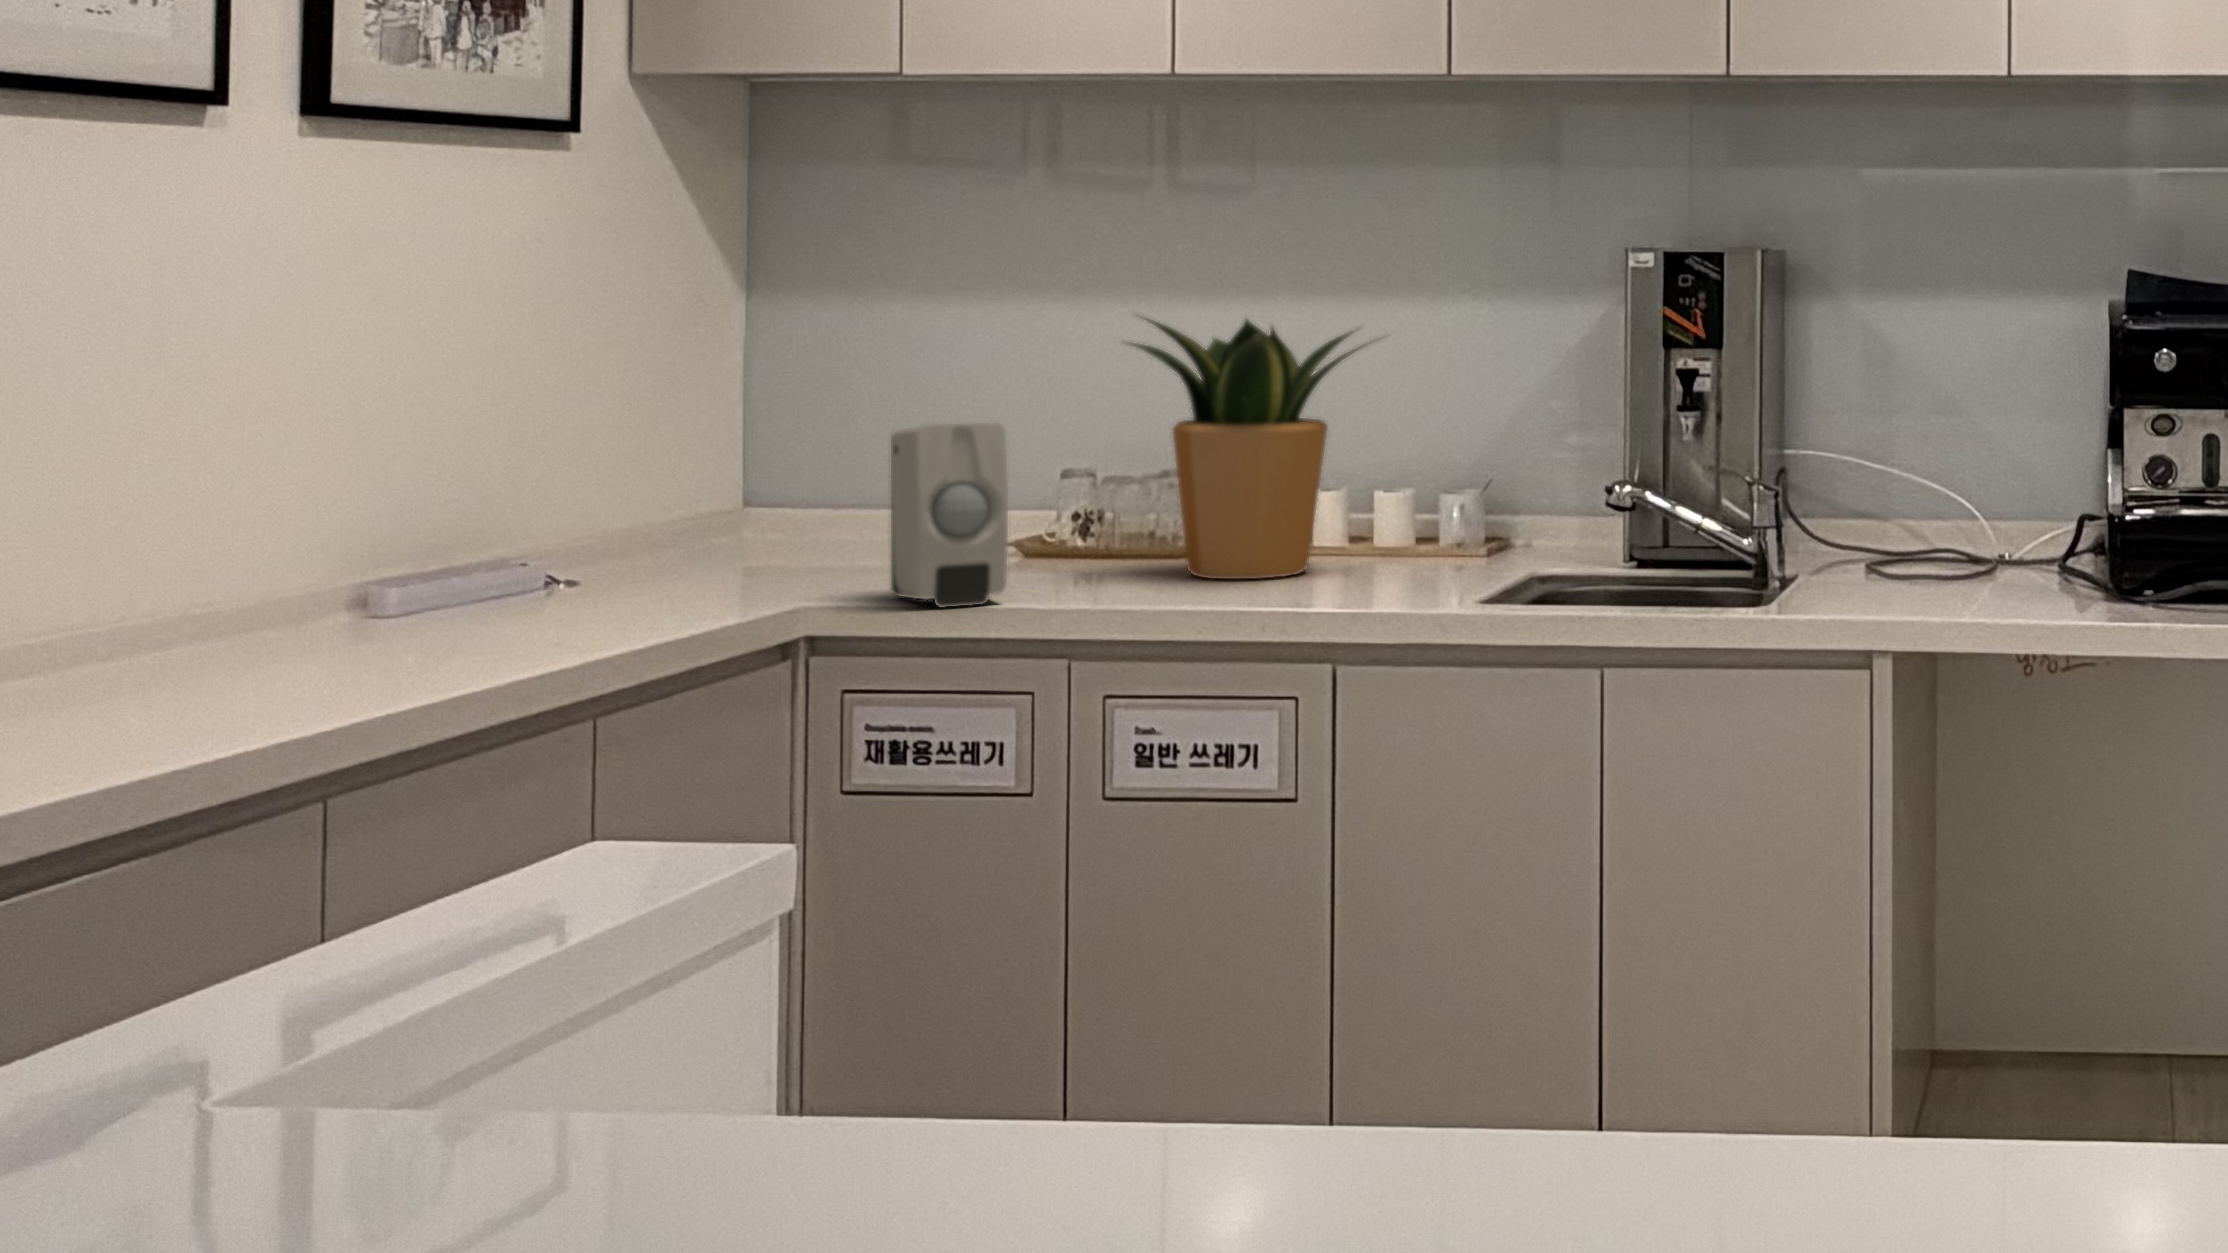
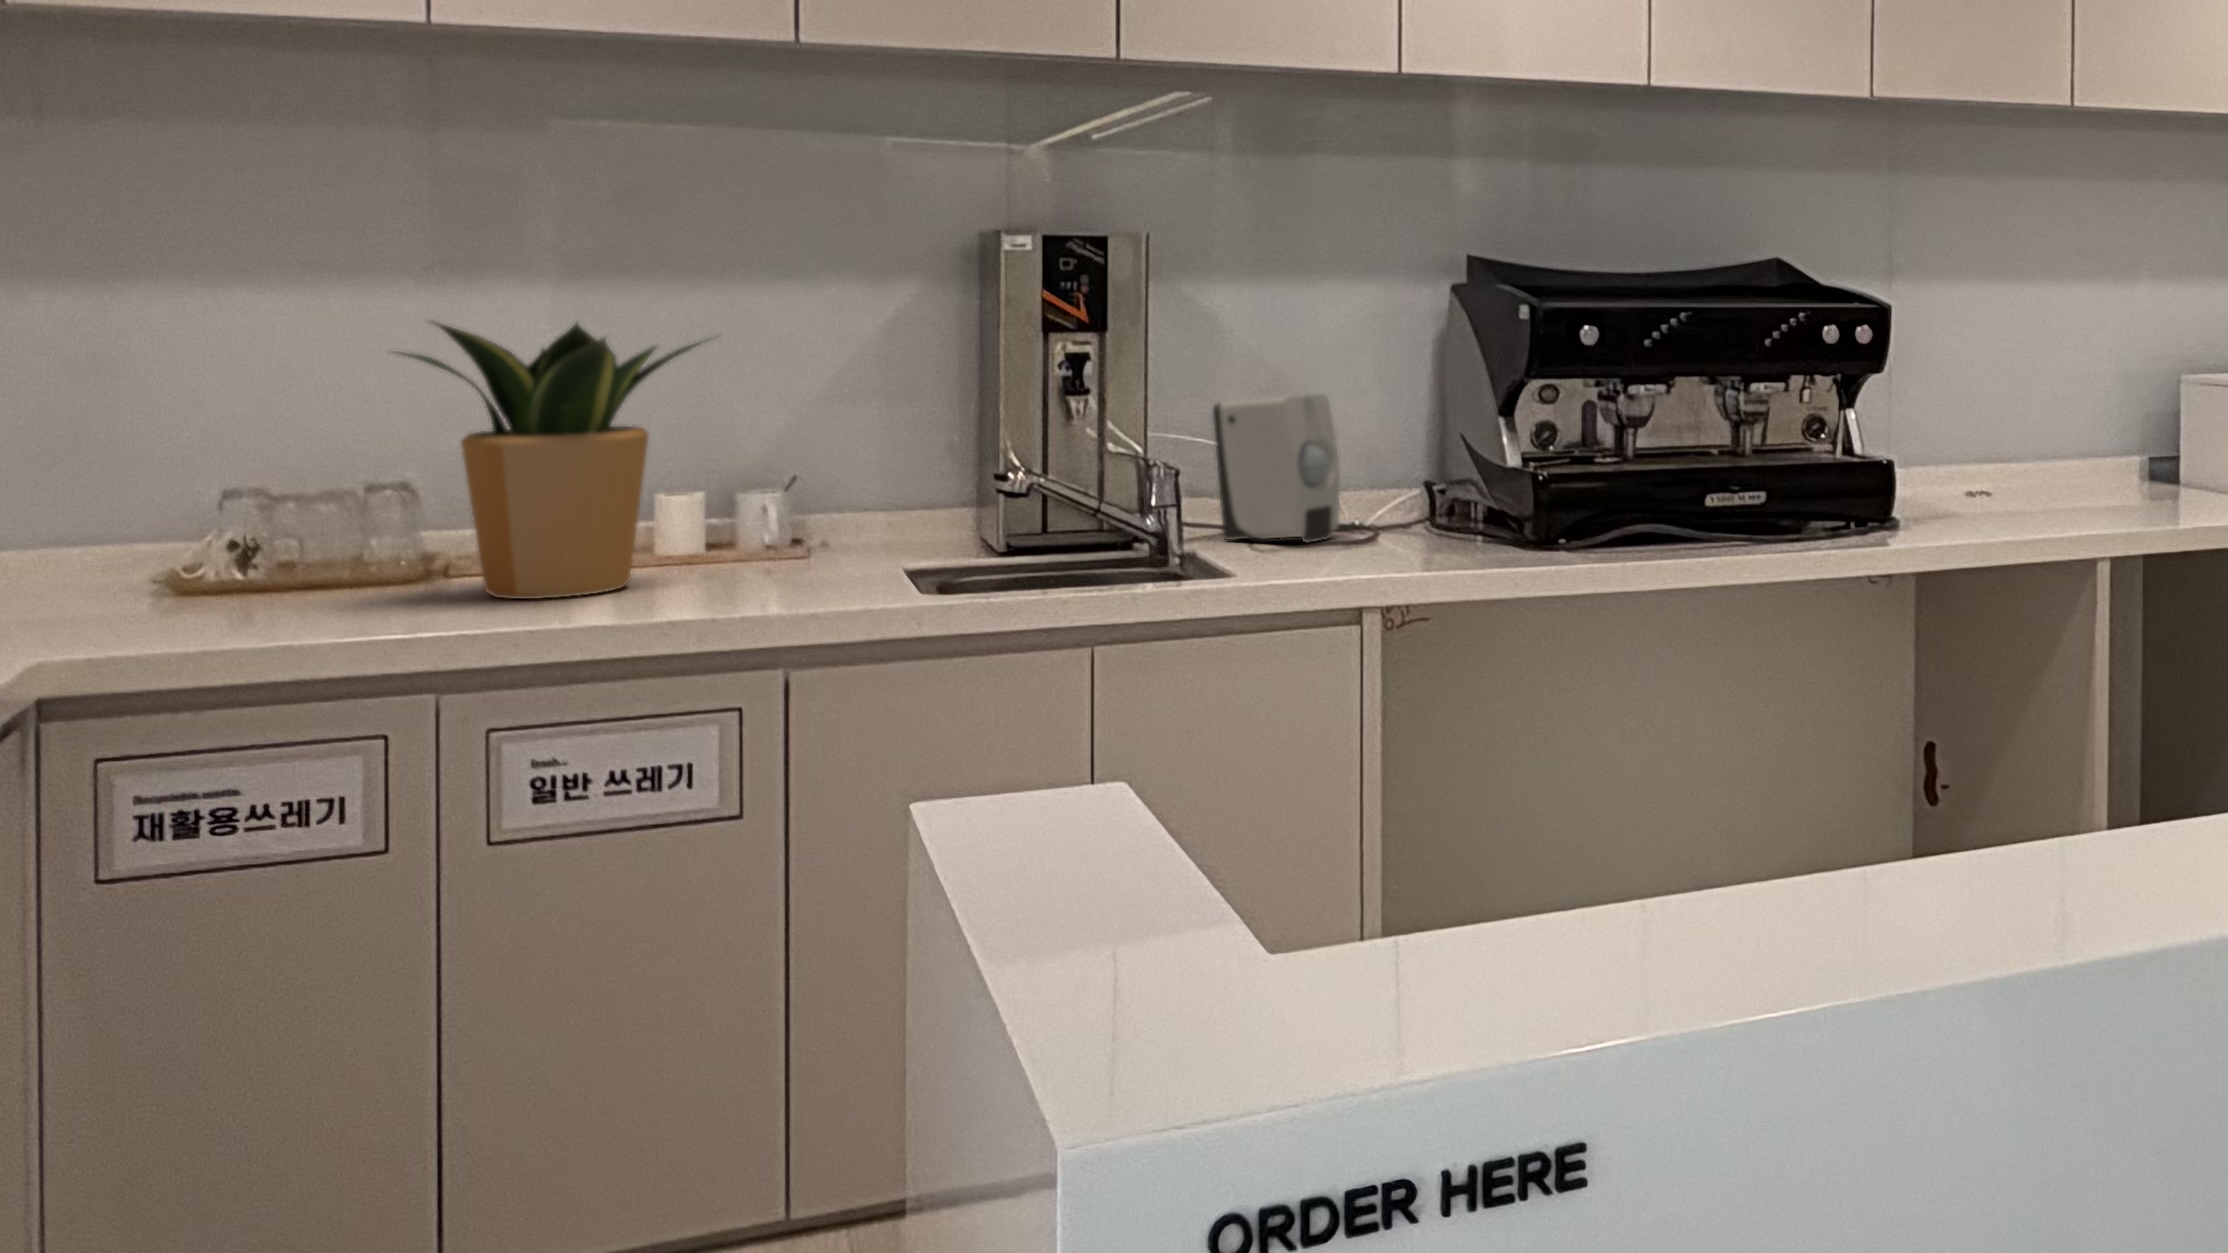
soap dispenser: present [891,423,1008,607] -> present [1213,394,1340,542]

